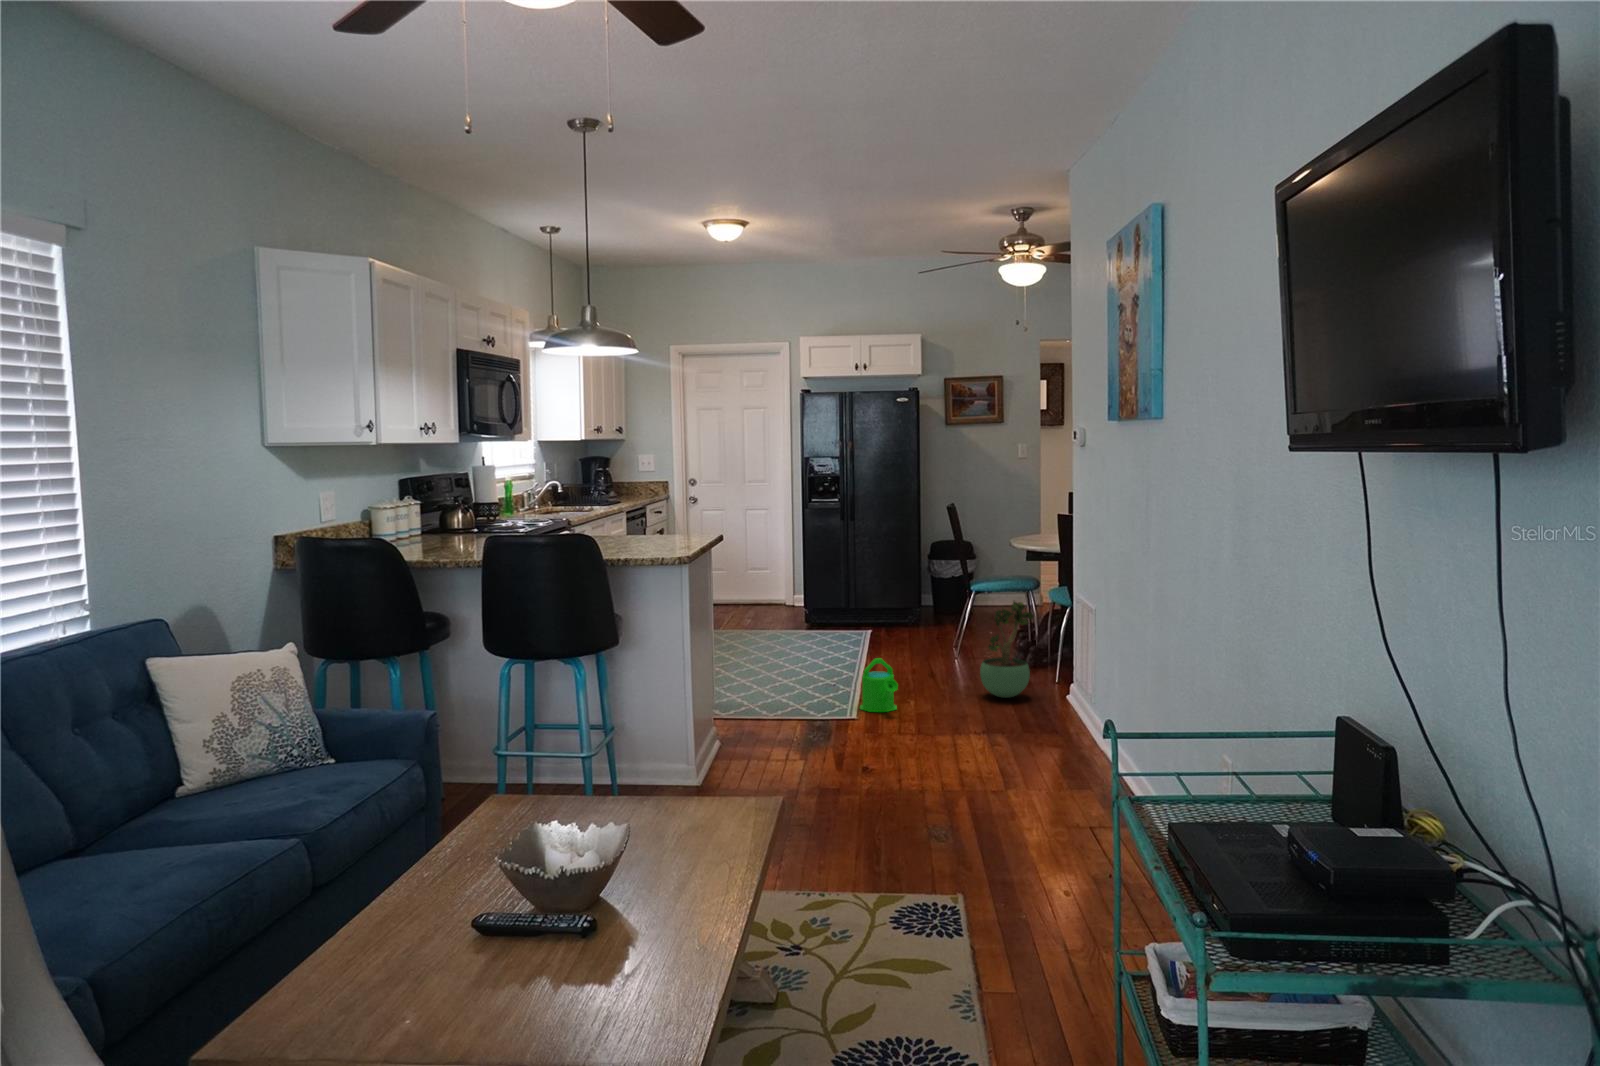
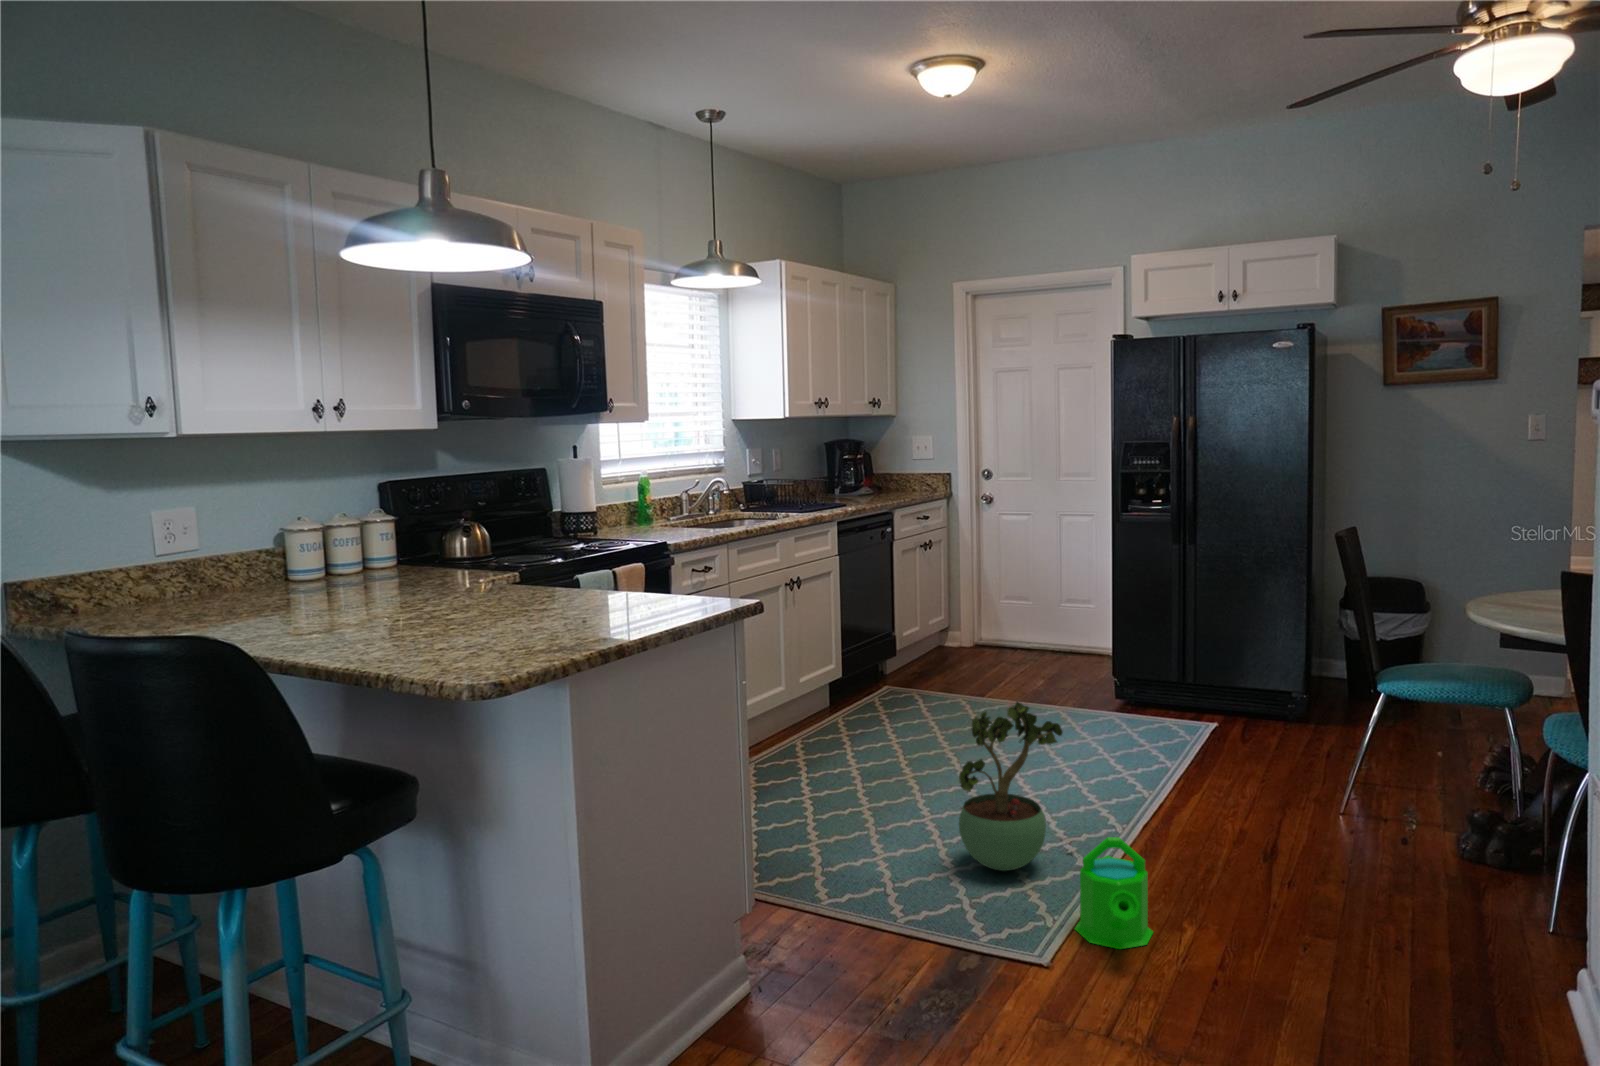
potted plant: present [980,601,1033,698] -> present [959,702,1063,871]

